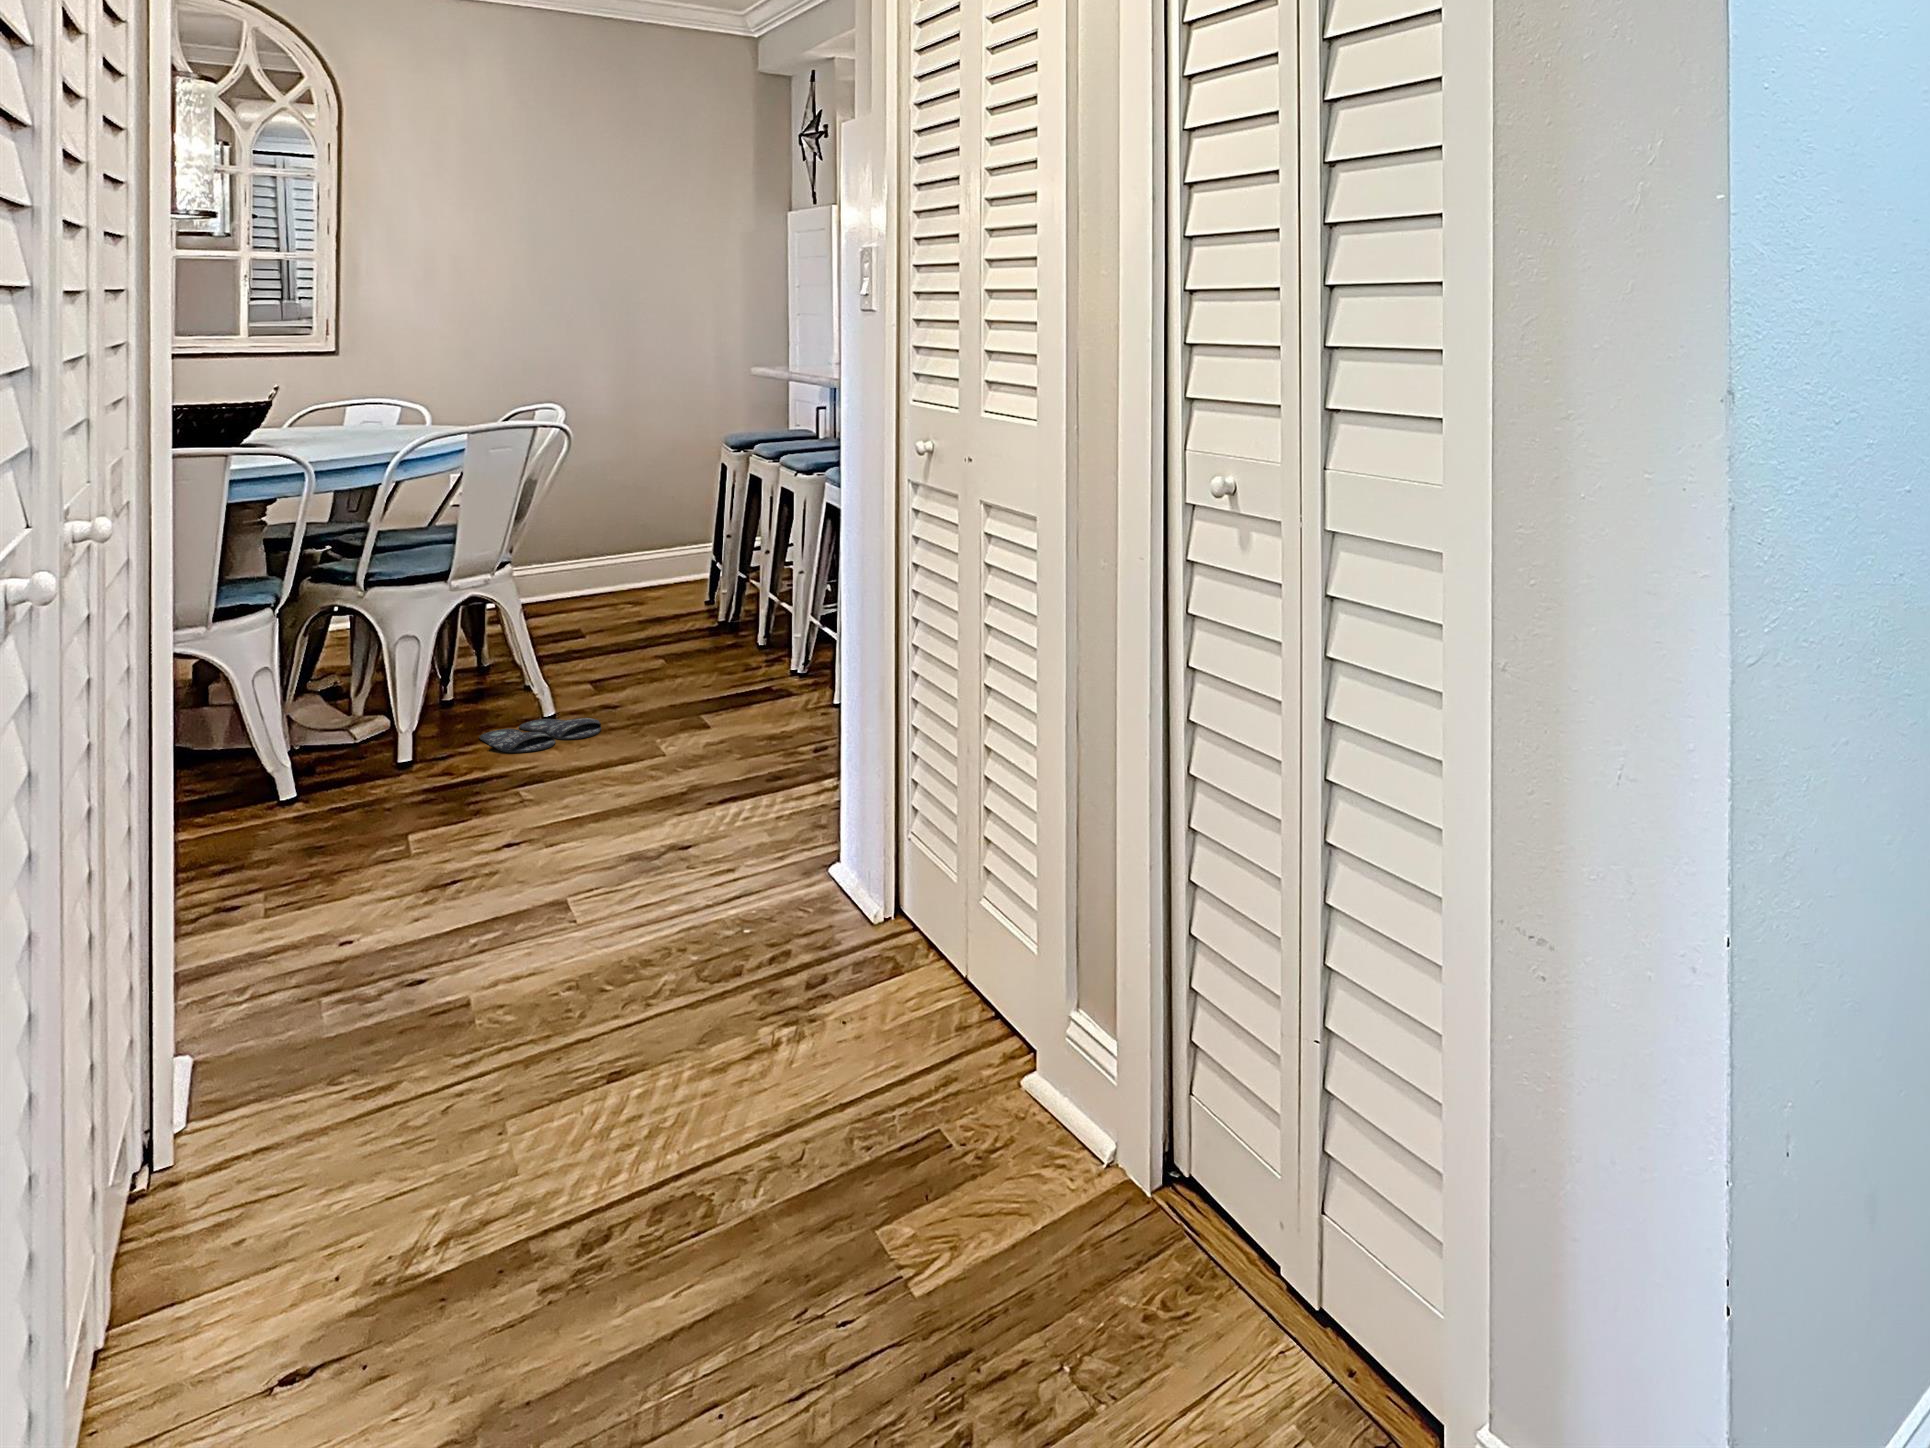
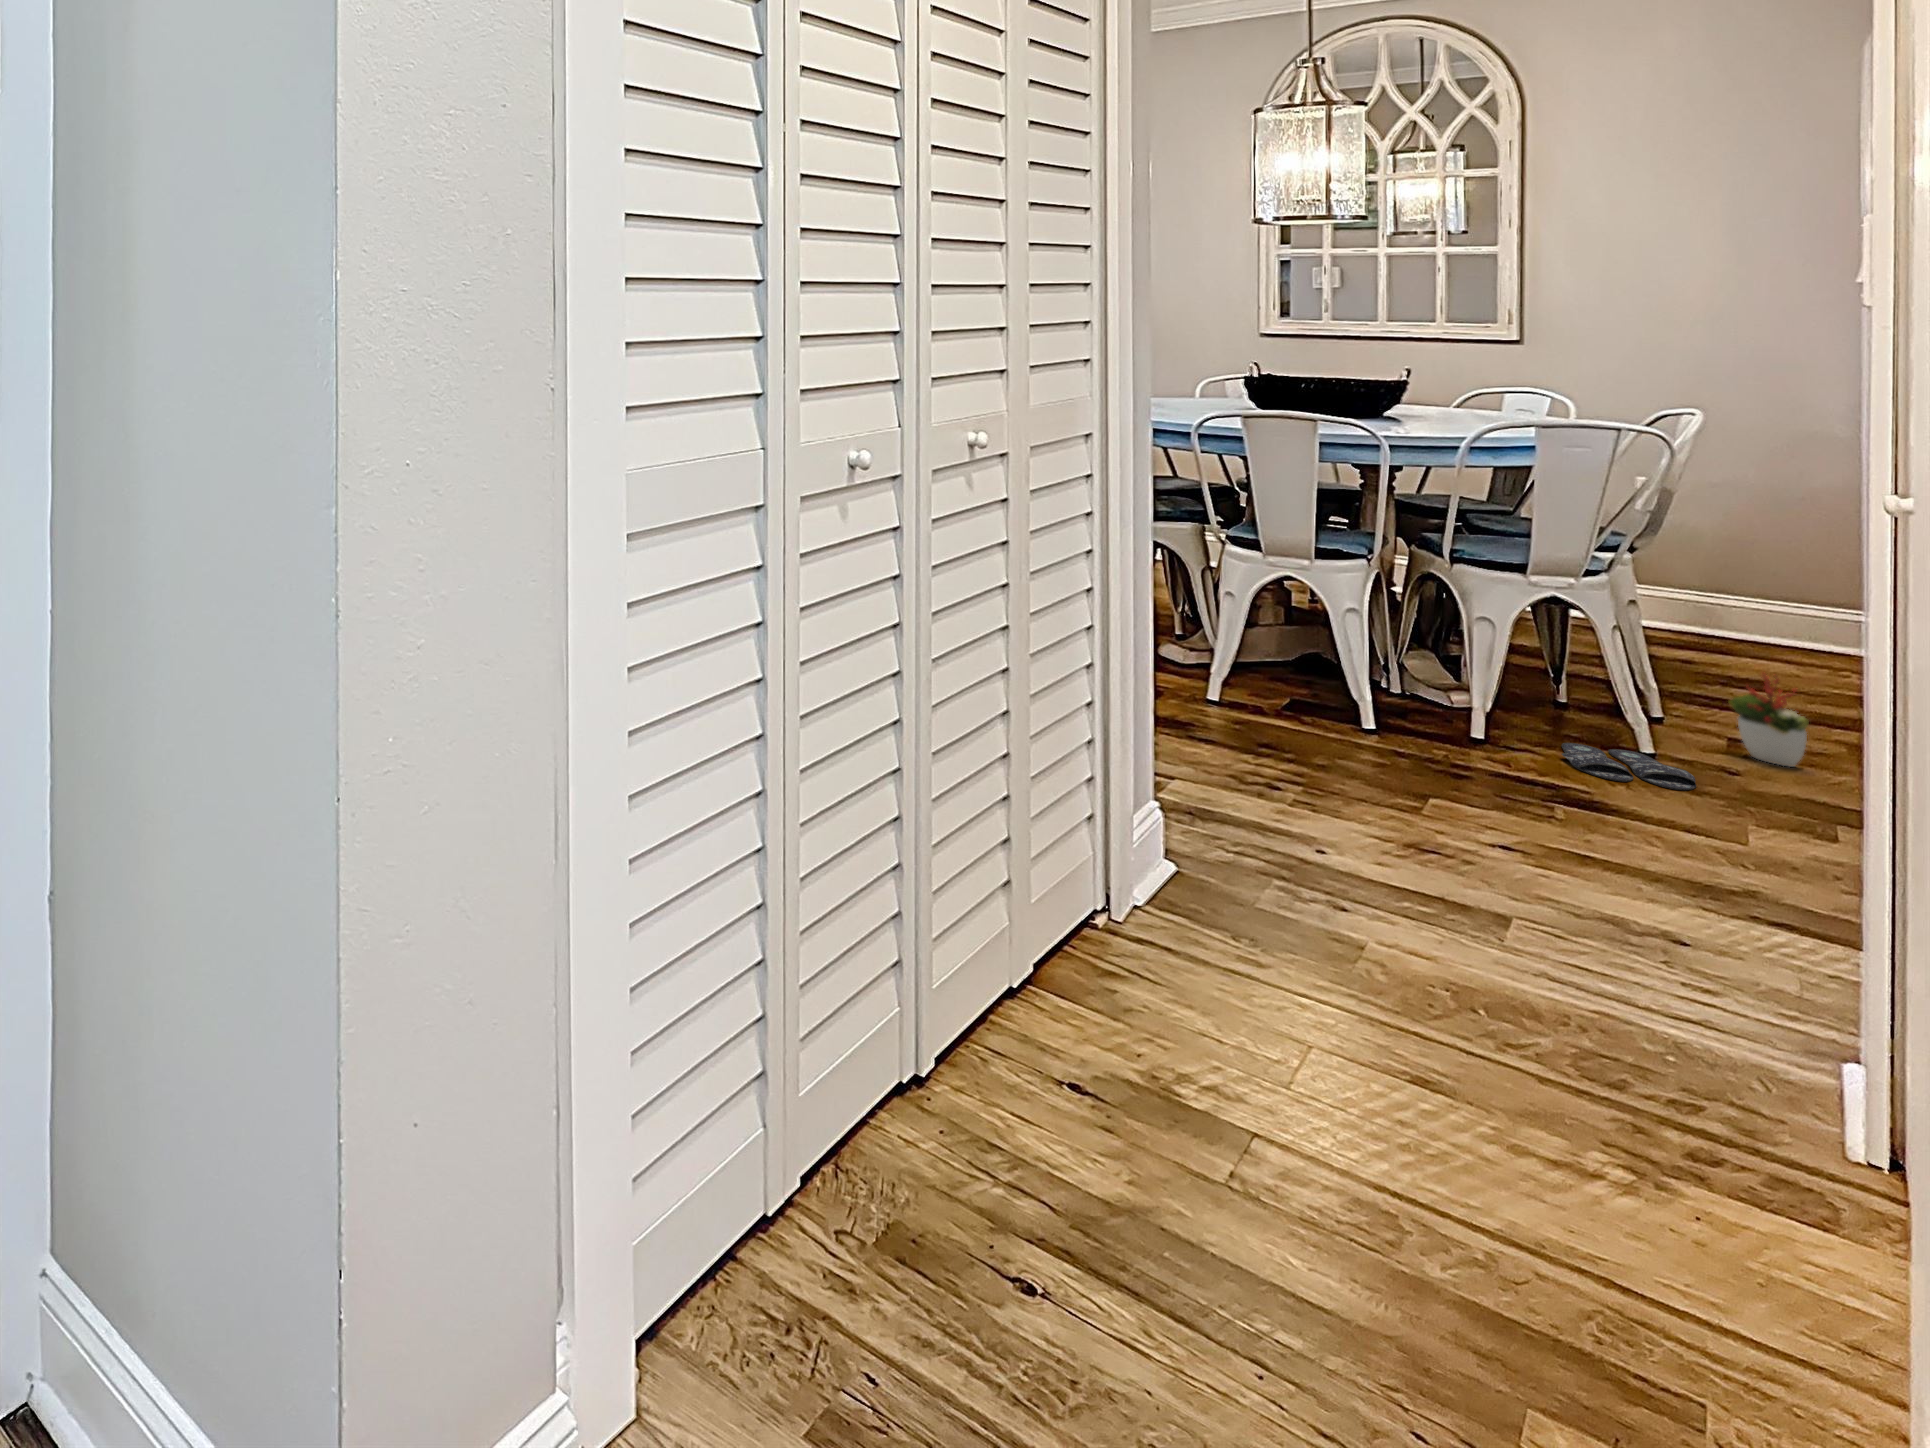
decorative plant: none [598,607,657,690] -> present [1729,673,1809,767]

